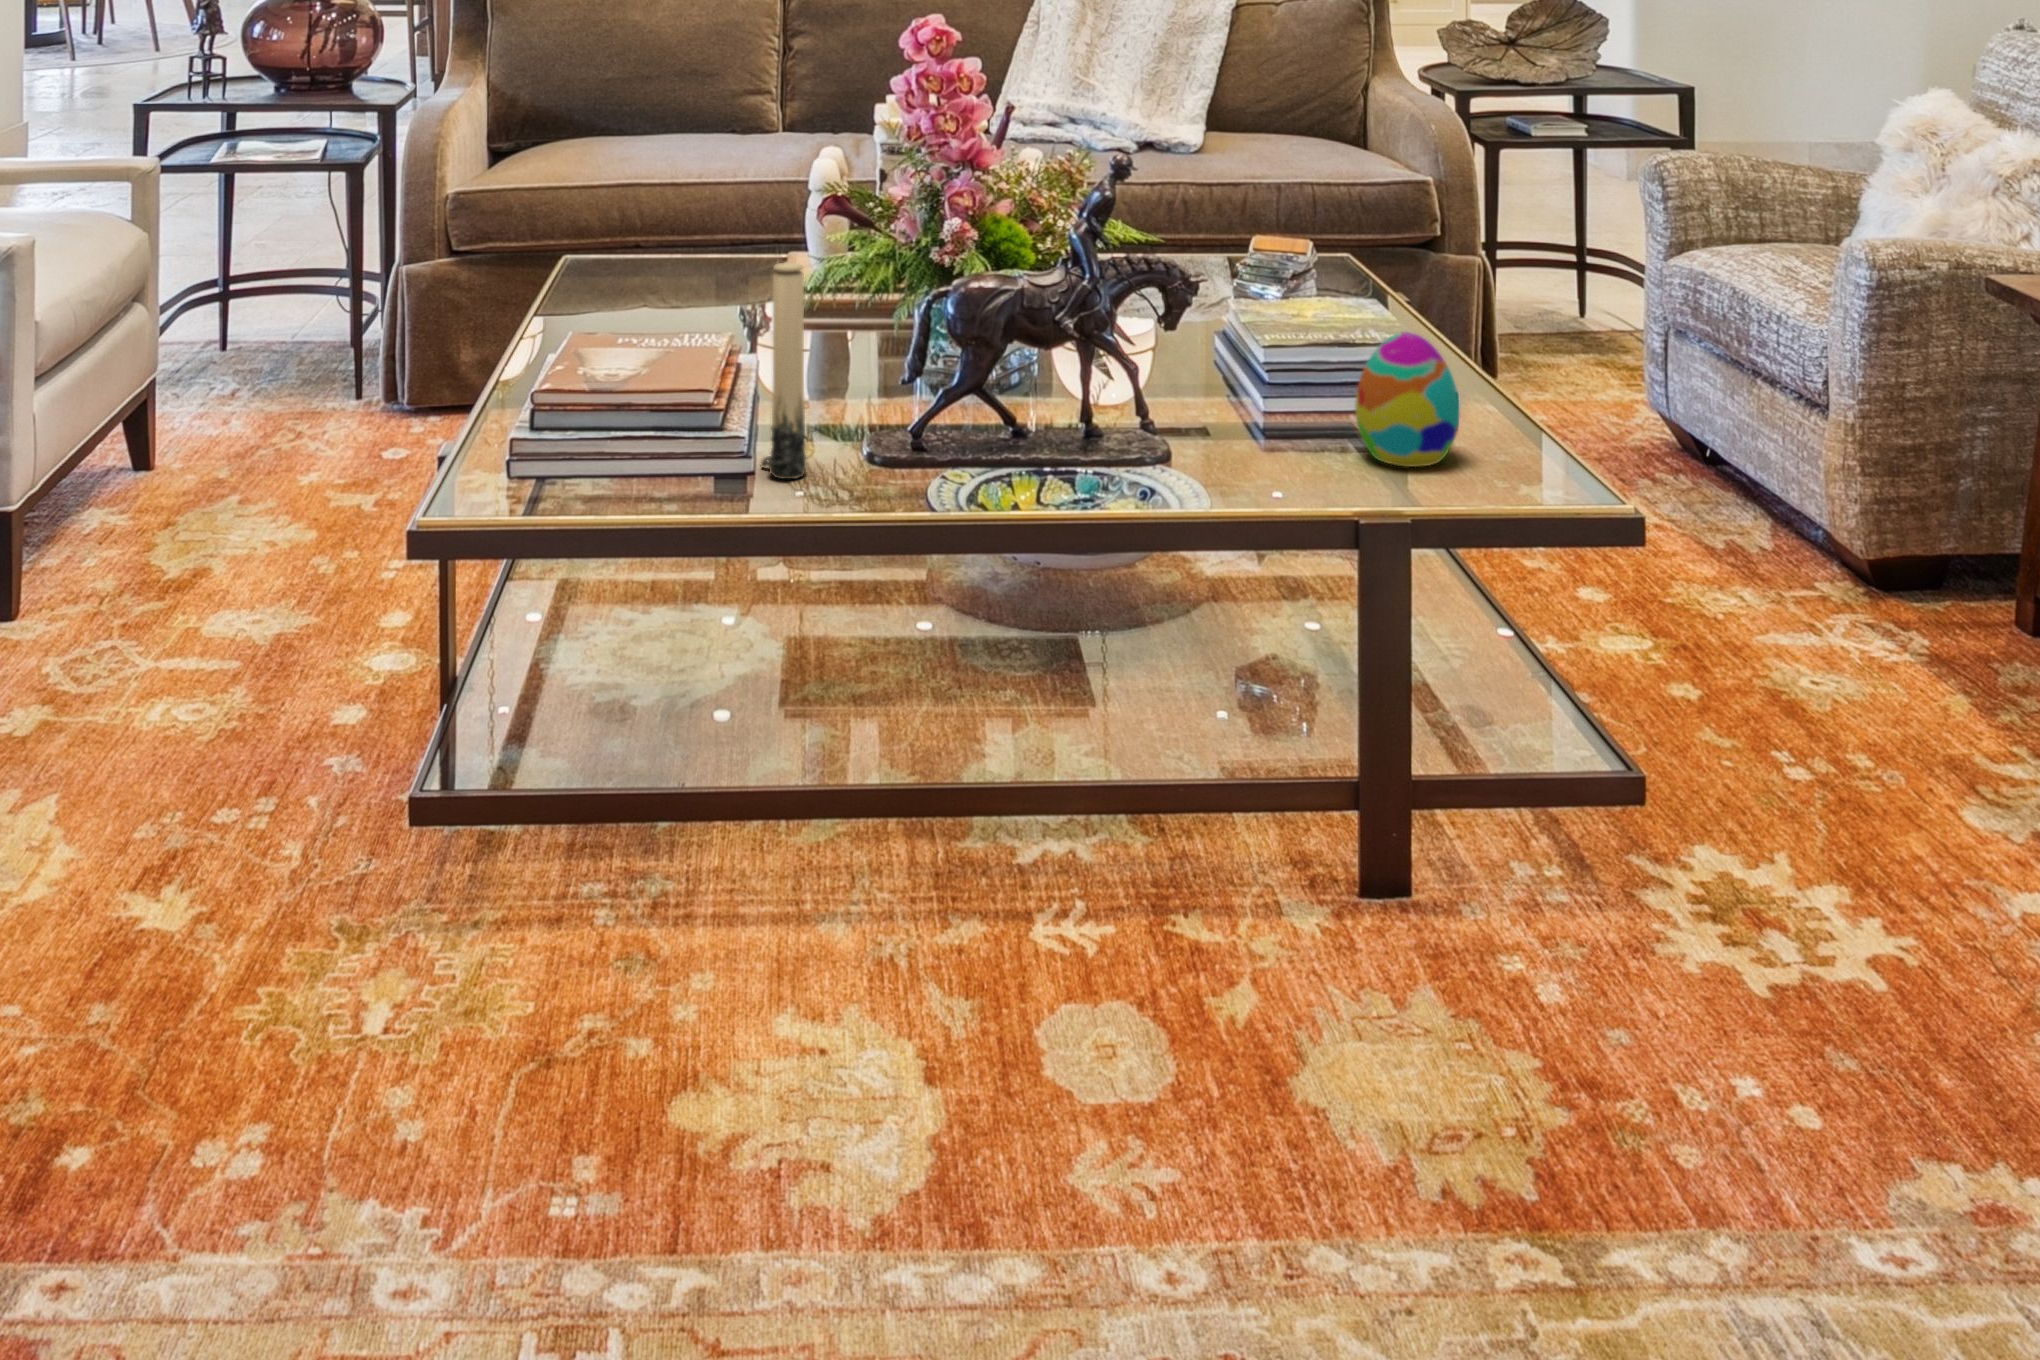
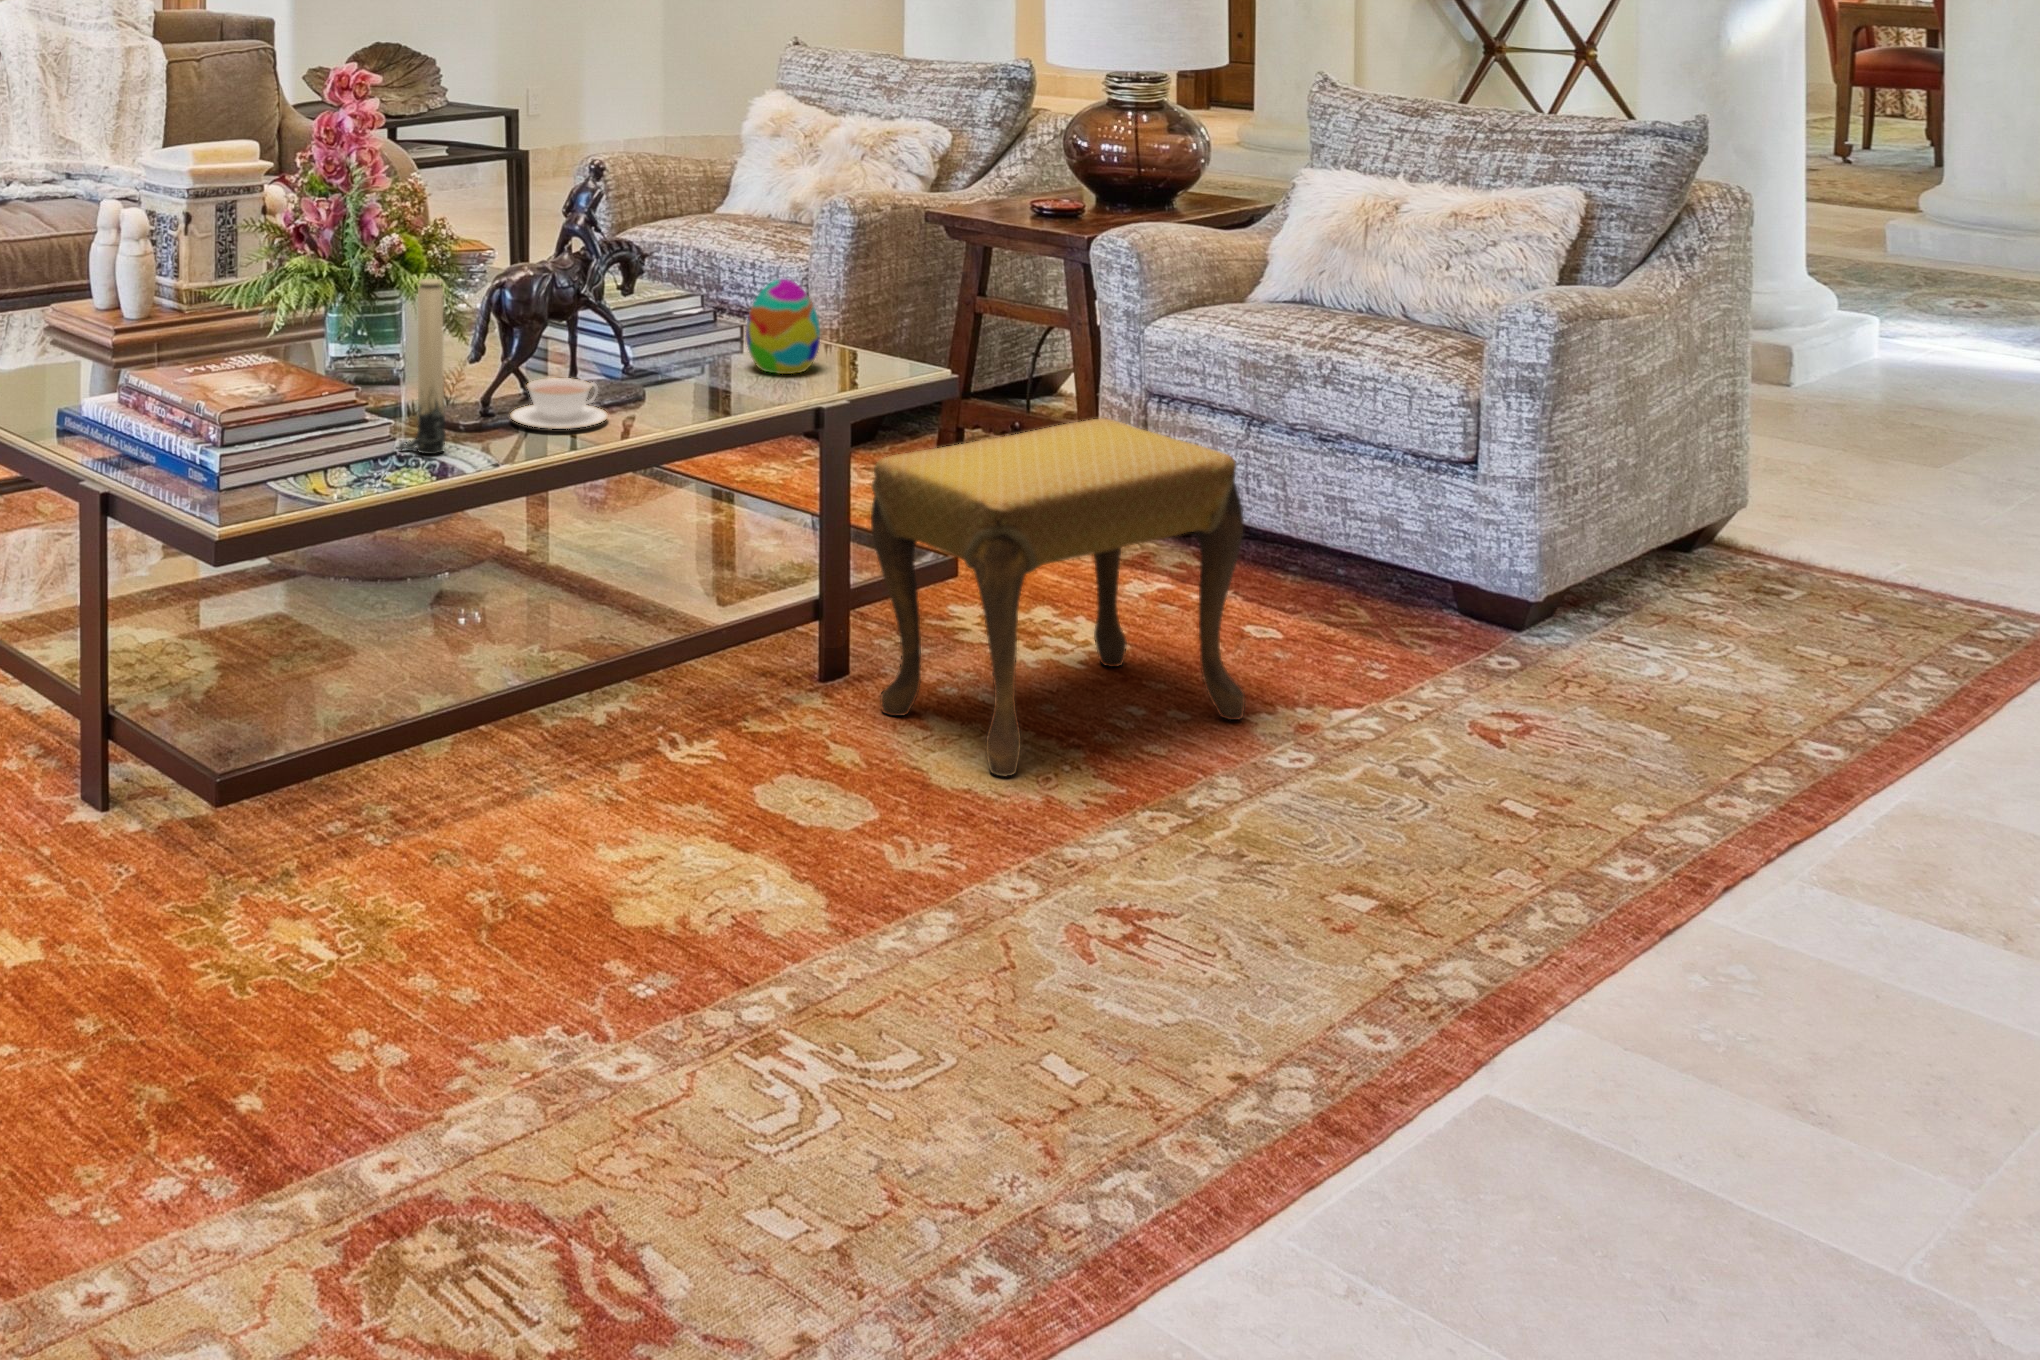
teacup: none [934,412,1060,481] -> present [511,378,608,429]
footstool: none [1327,607,1886,1177] -> present [871,418,1245,777]

